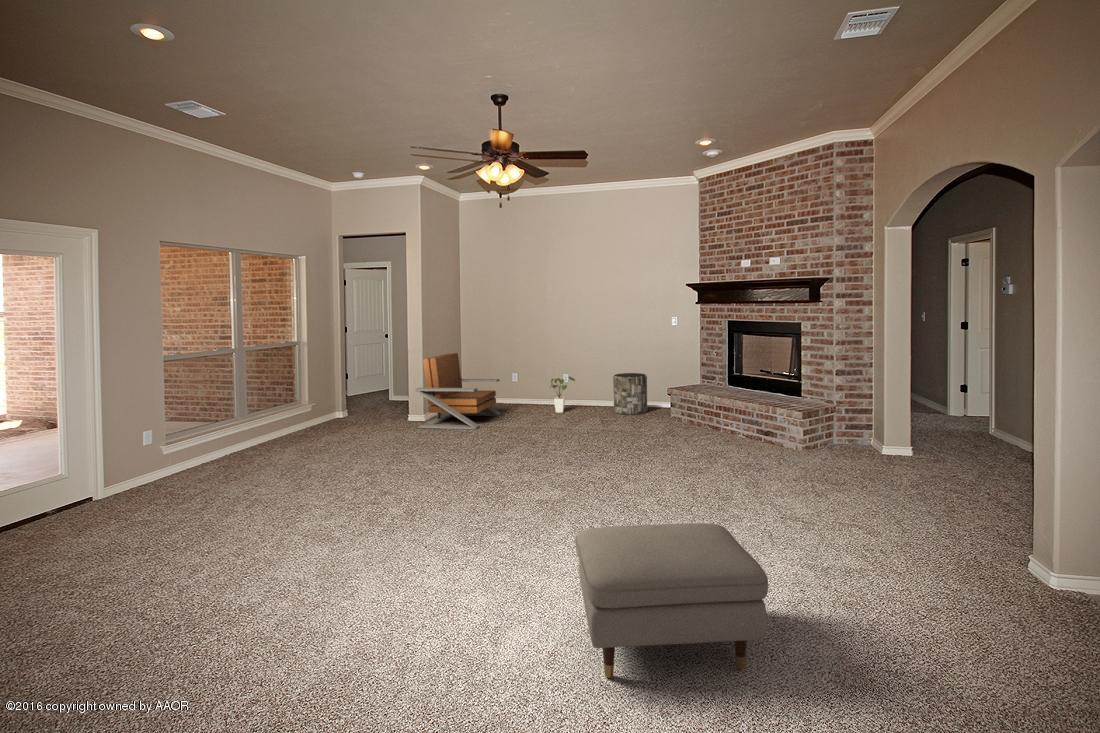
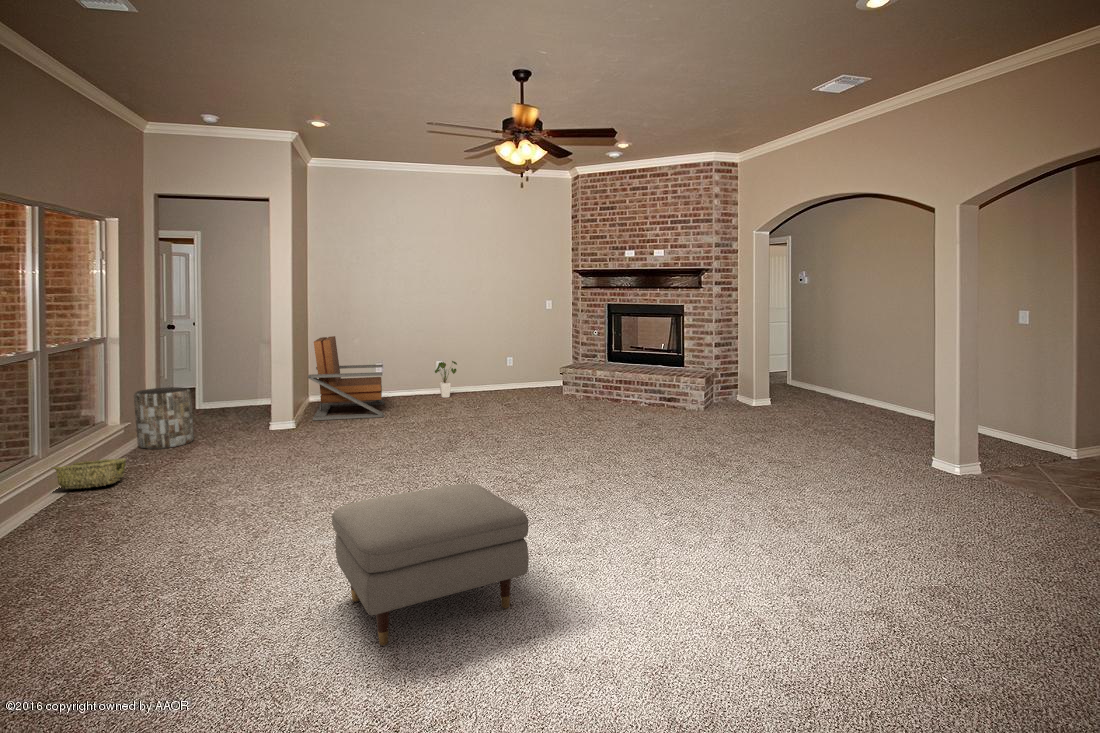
side table: present [613,373,647,415] -> present [134,387,194,449]
woven basket: none [174,452,227,473] -> present [51,458,126,489]
ottoman: present [575,523,768,678] -> present [332,484,529,646]

